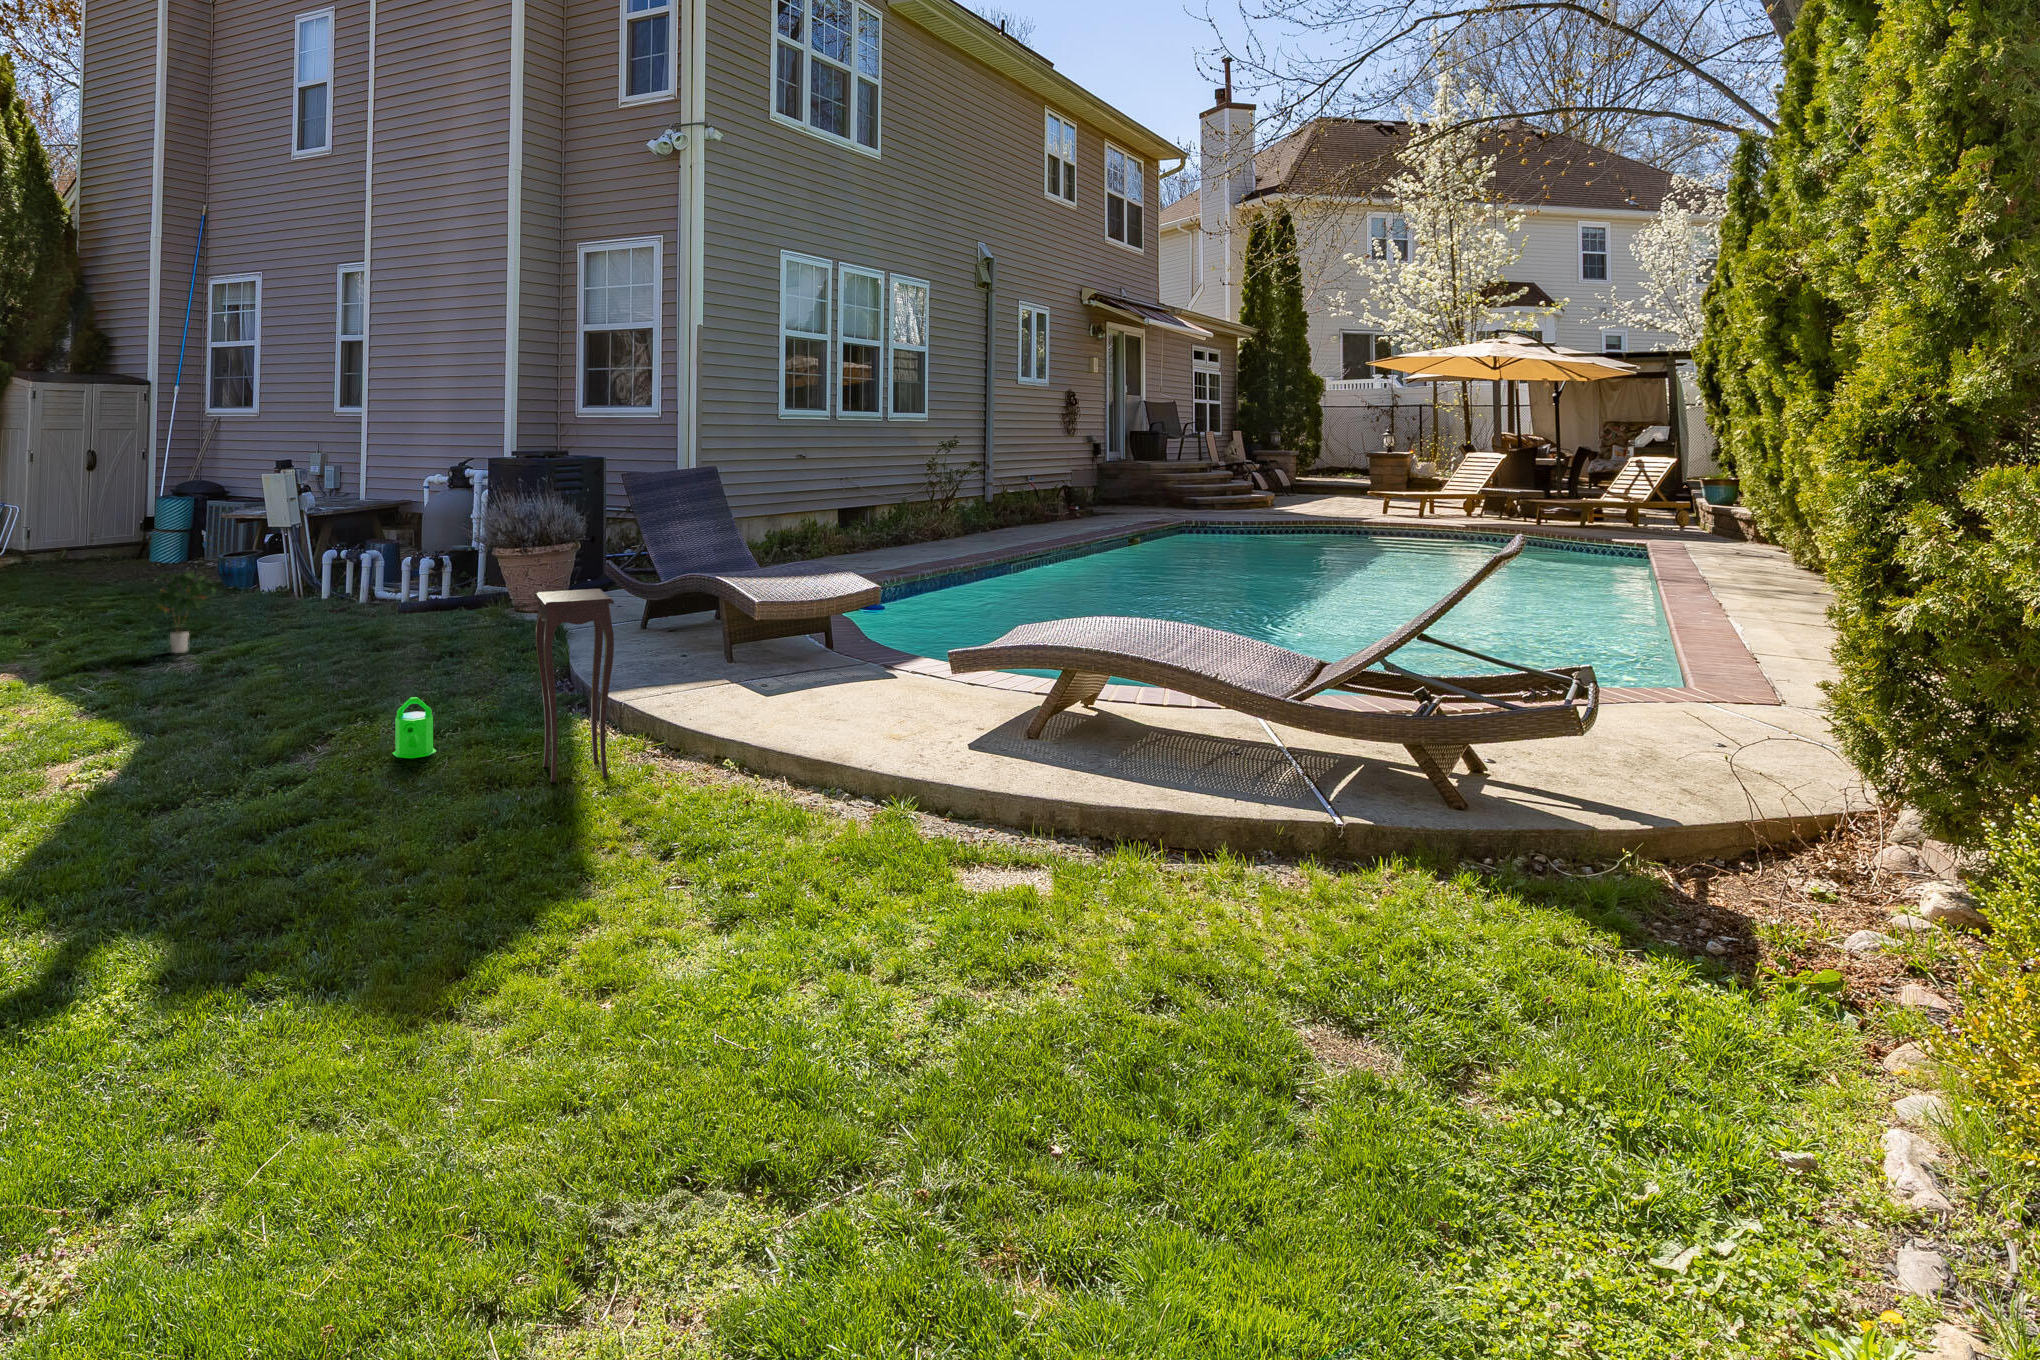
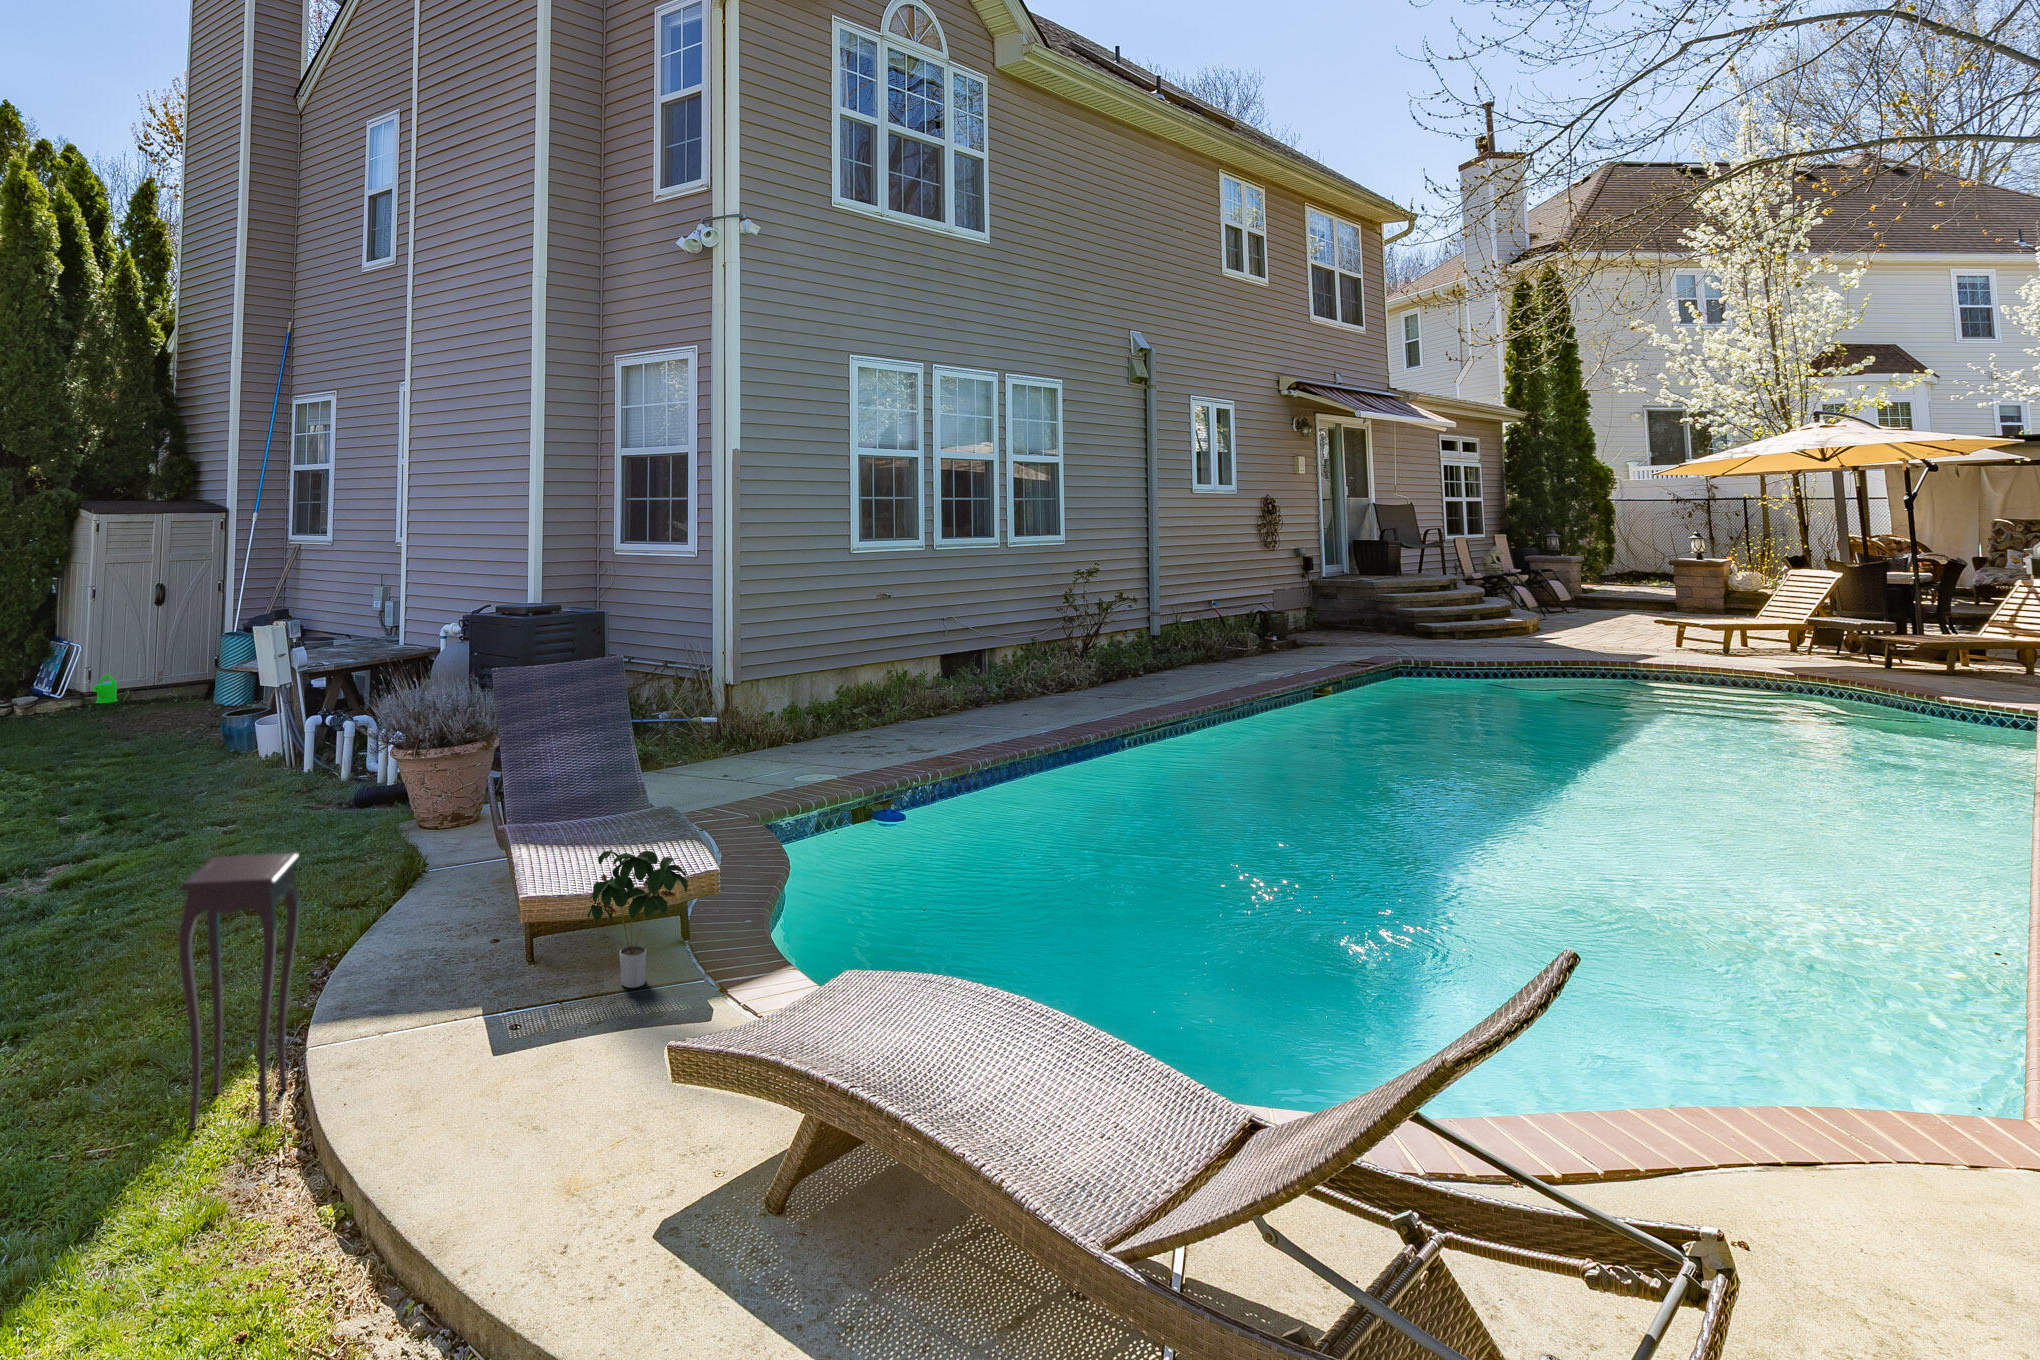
potted plant: present [145,572,215,653] -> present [588,850,688,988]
watering can: present [393,697,436,758] -> present [93,674,118,703]

